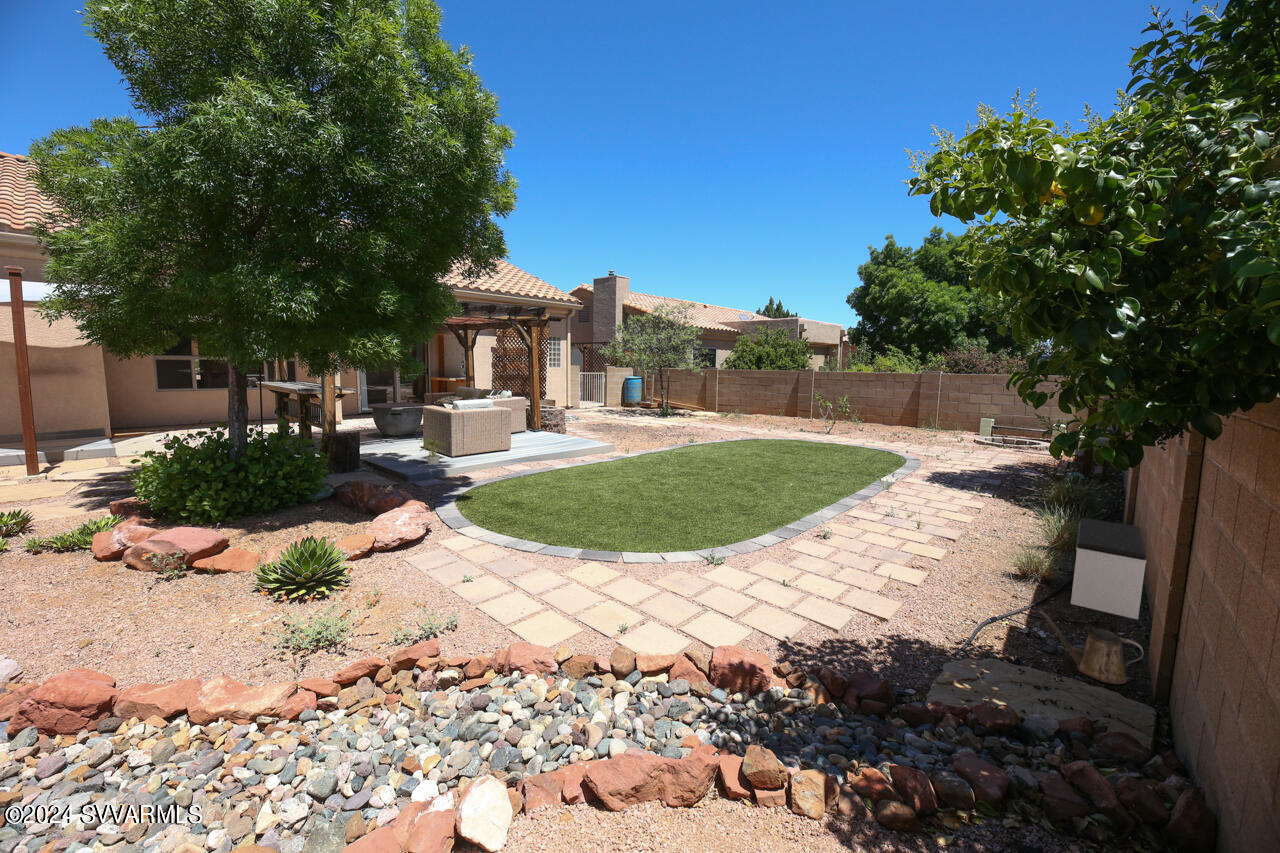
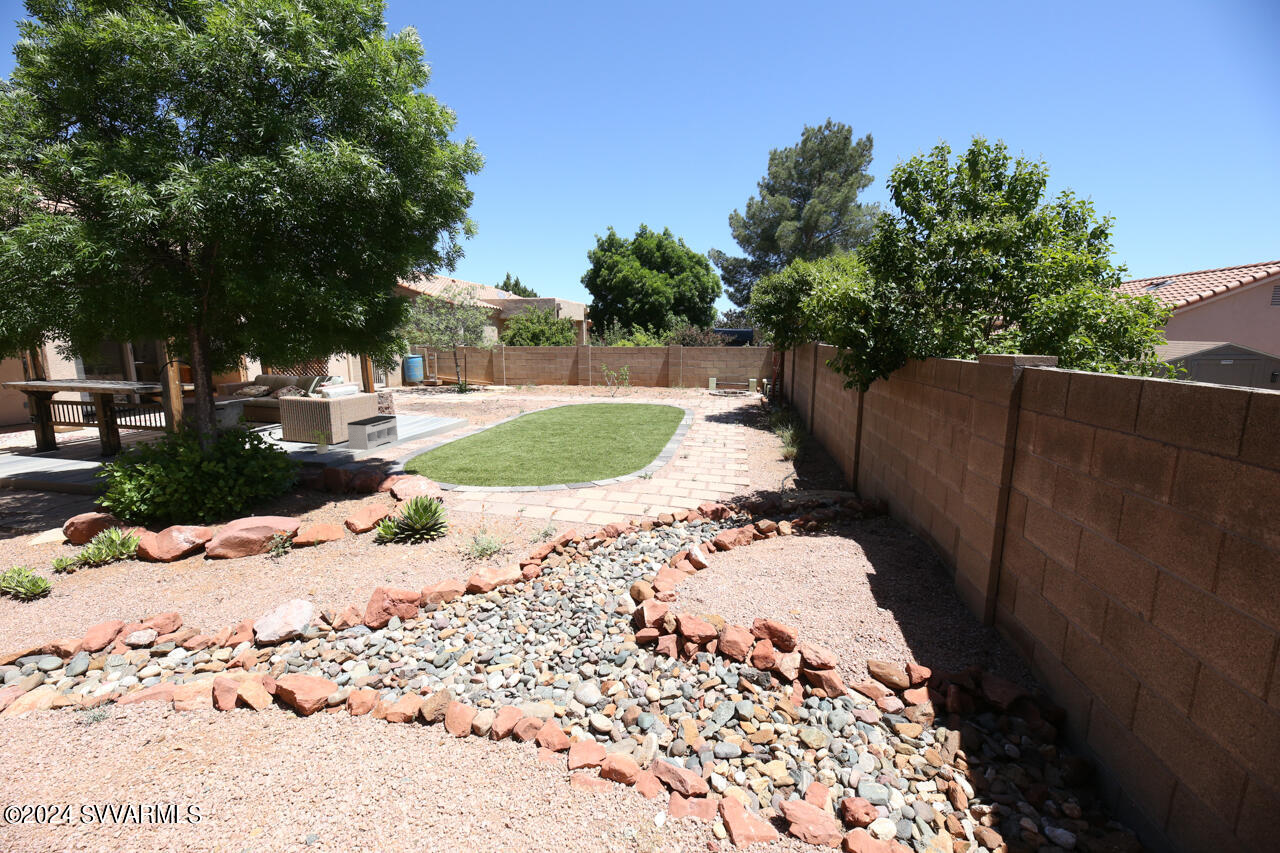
bench: present [1071,518,1146,620] -> present [347,415,398,450]
watering can: present [1039,611,1143,684] -> none [810,465,846,488]

